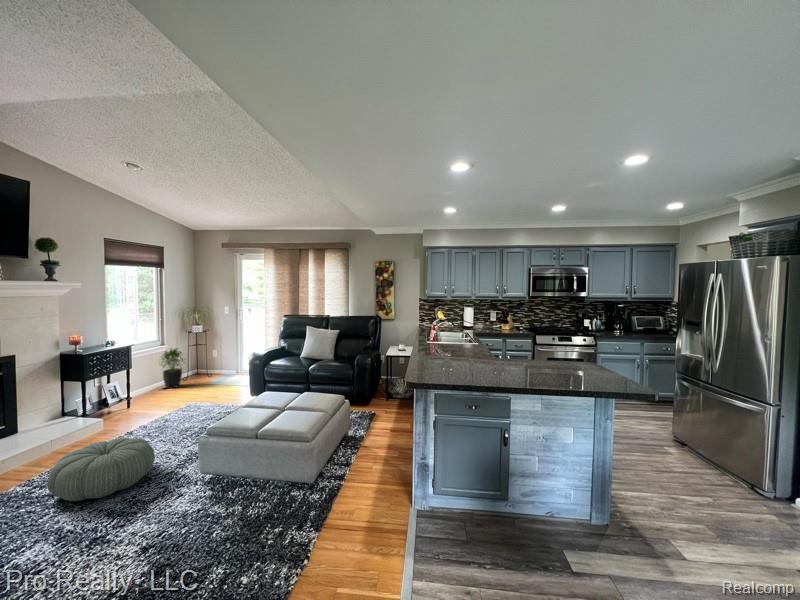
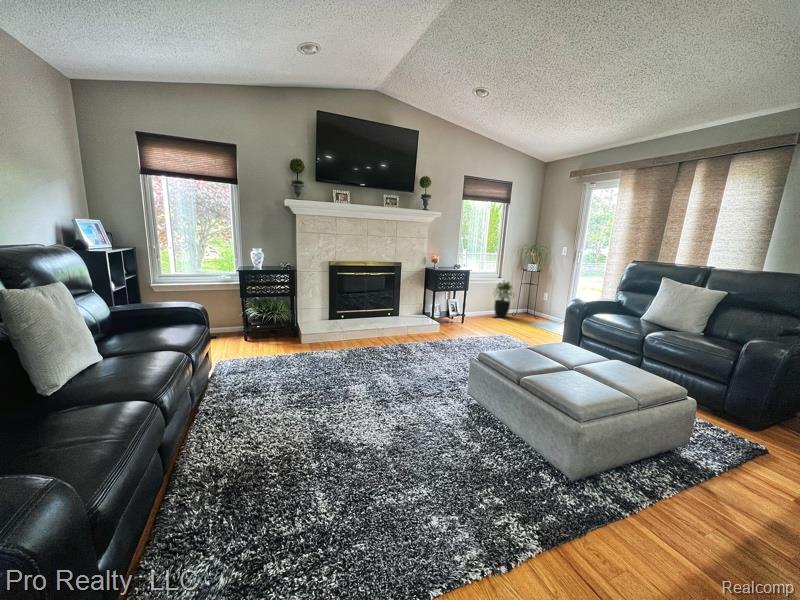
pouf: present [47,438,155,501] -> none [381,335,446,377]

